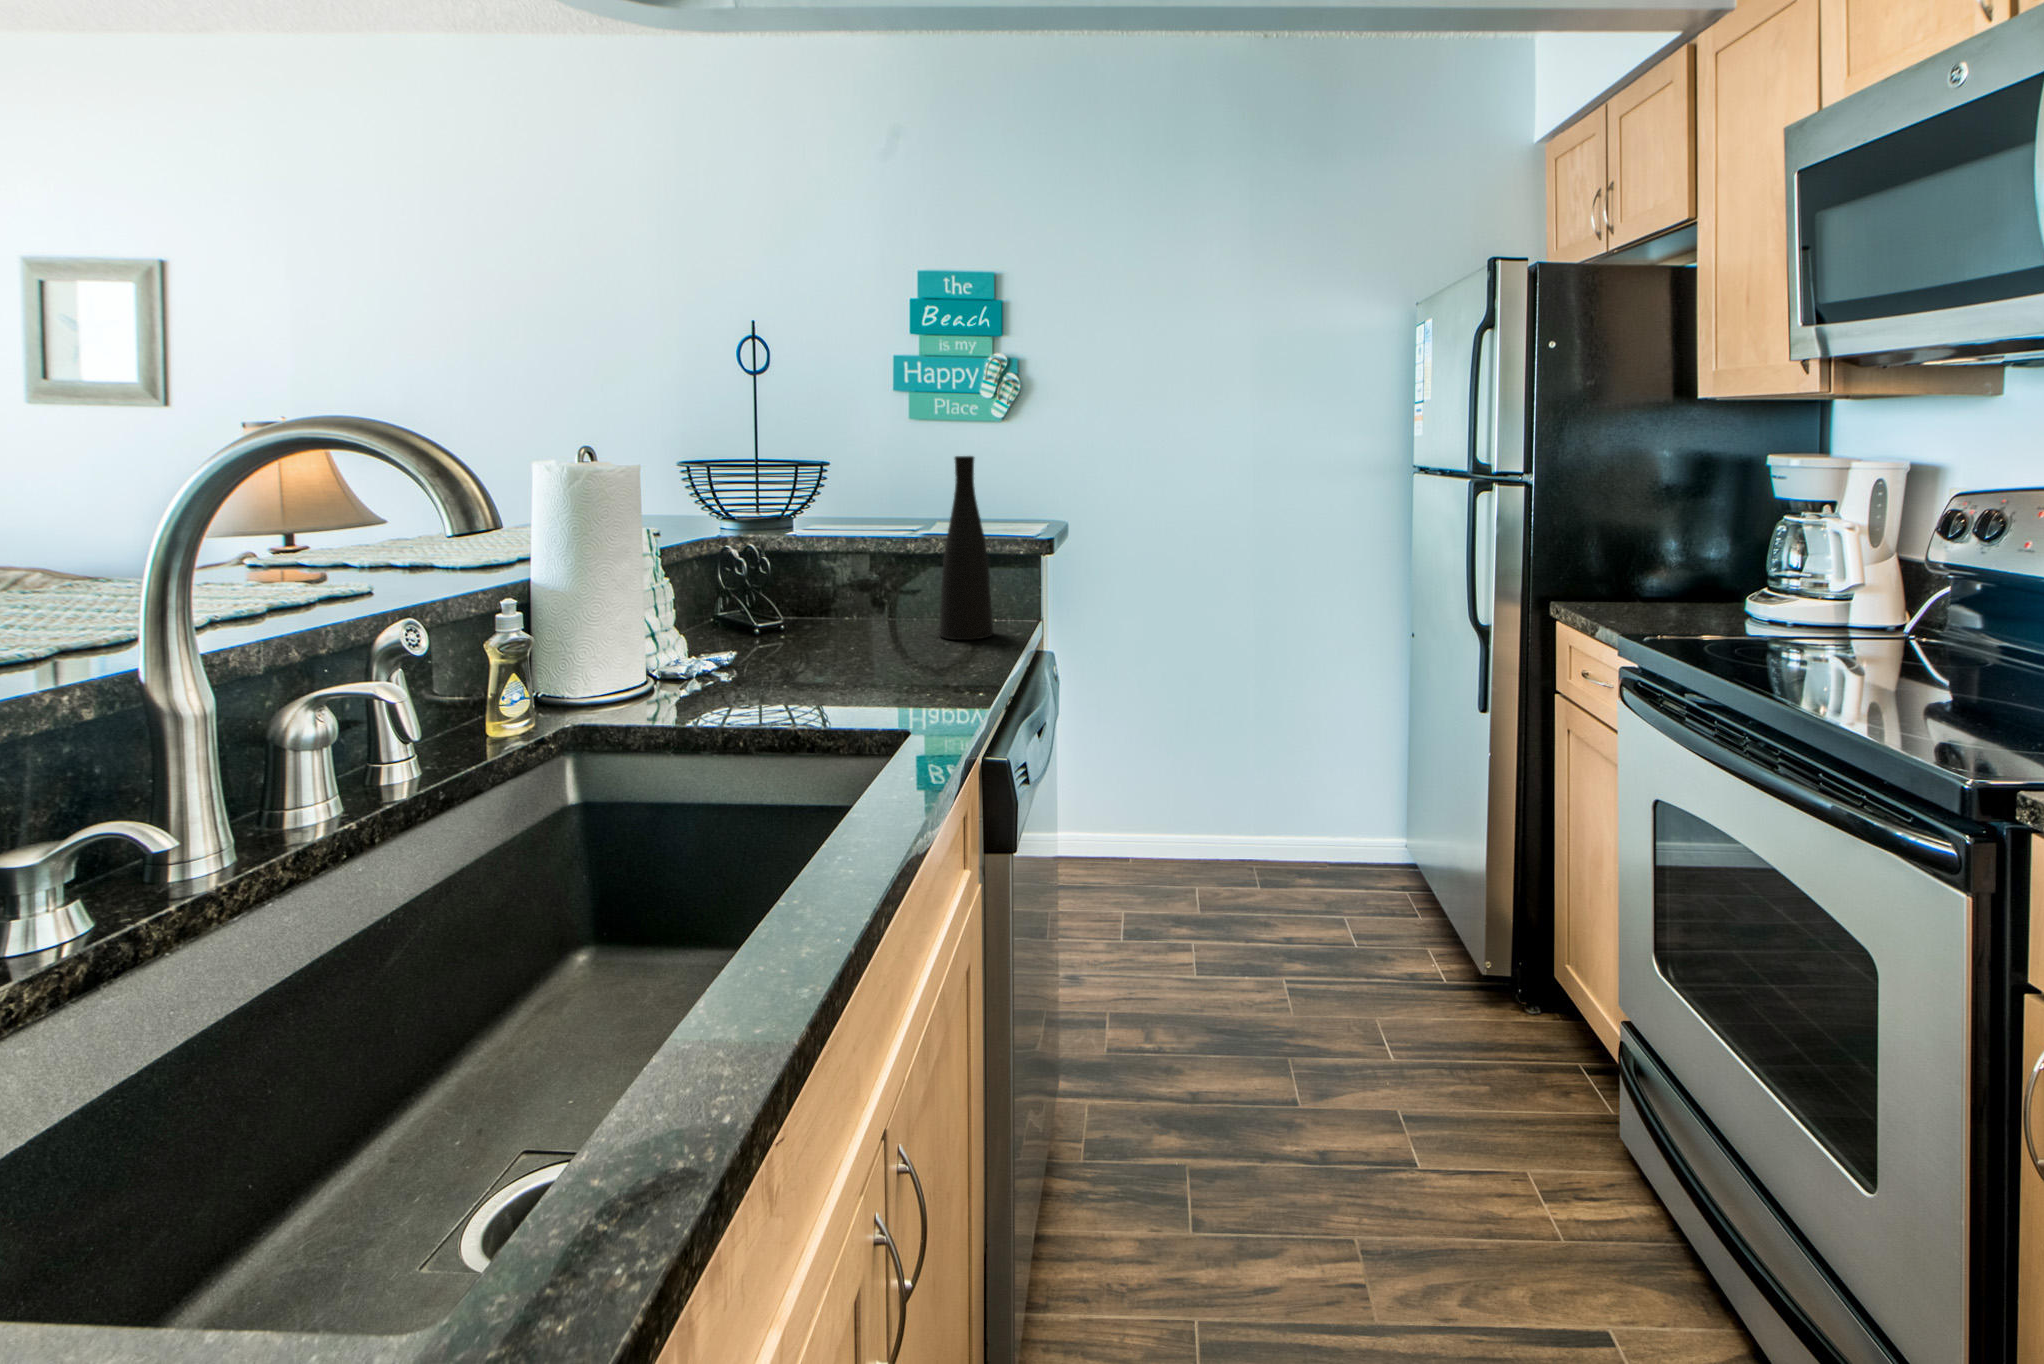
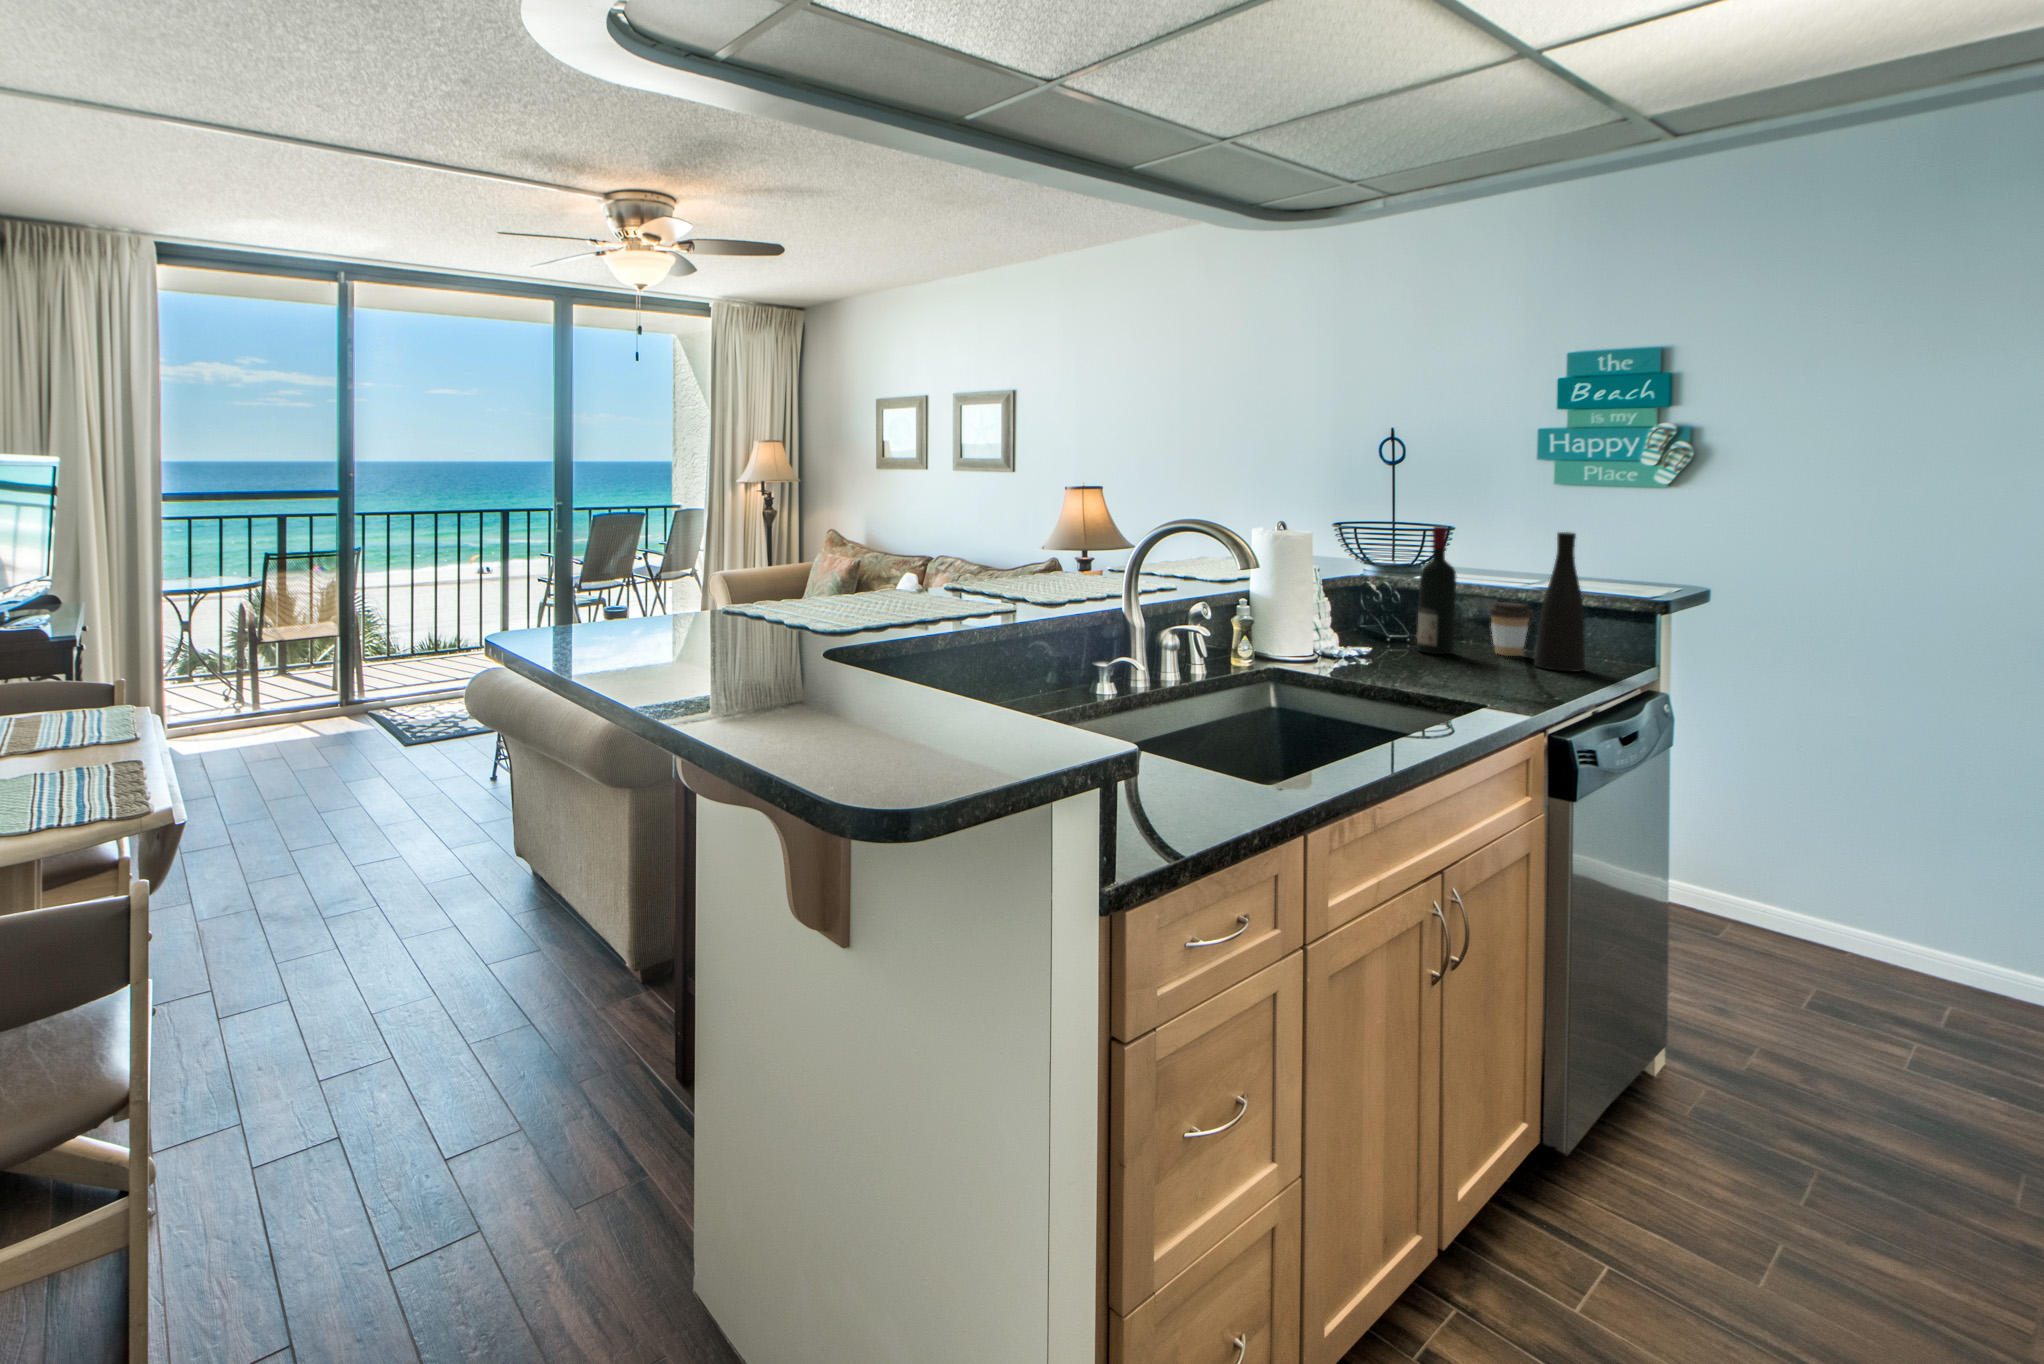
wine bottle: none [796,456,844,638] -> present [1417,526,1456,654]
coffee cup: none [877,554,930,625] -> present [1487,602,1534,656]

